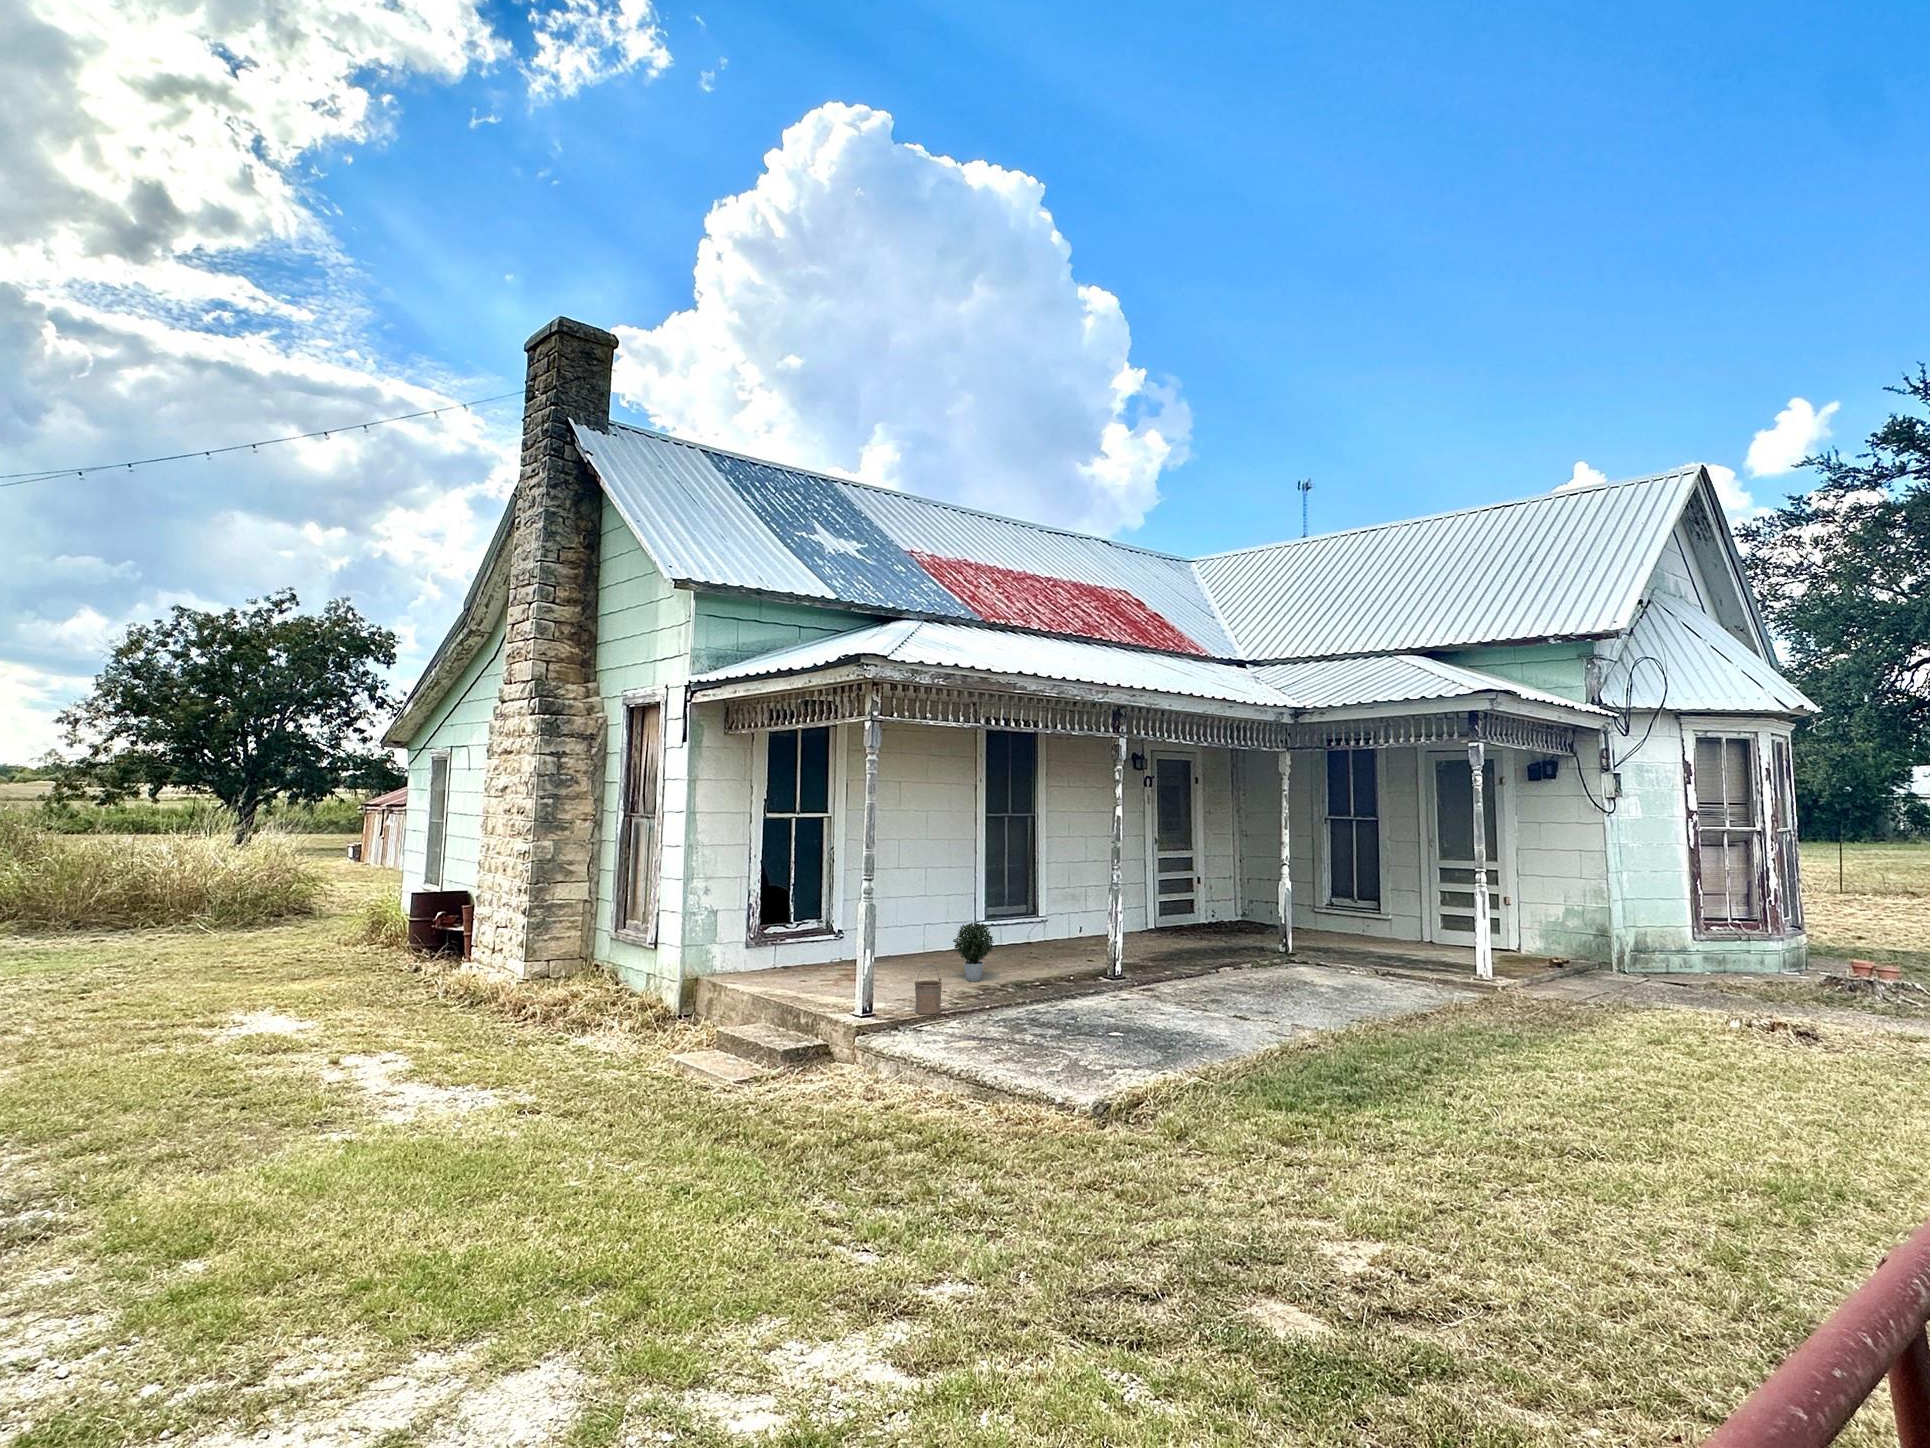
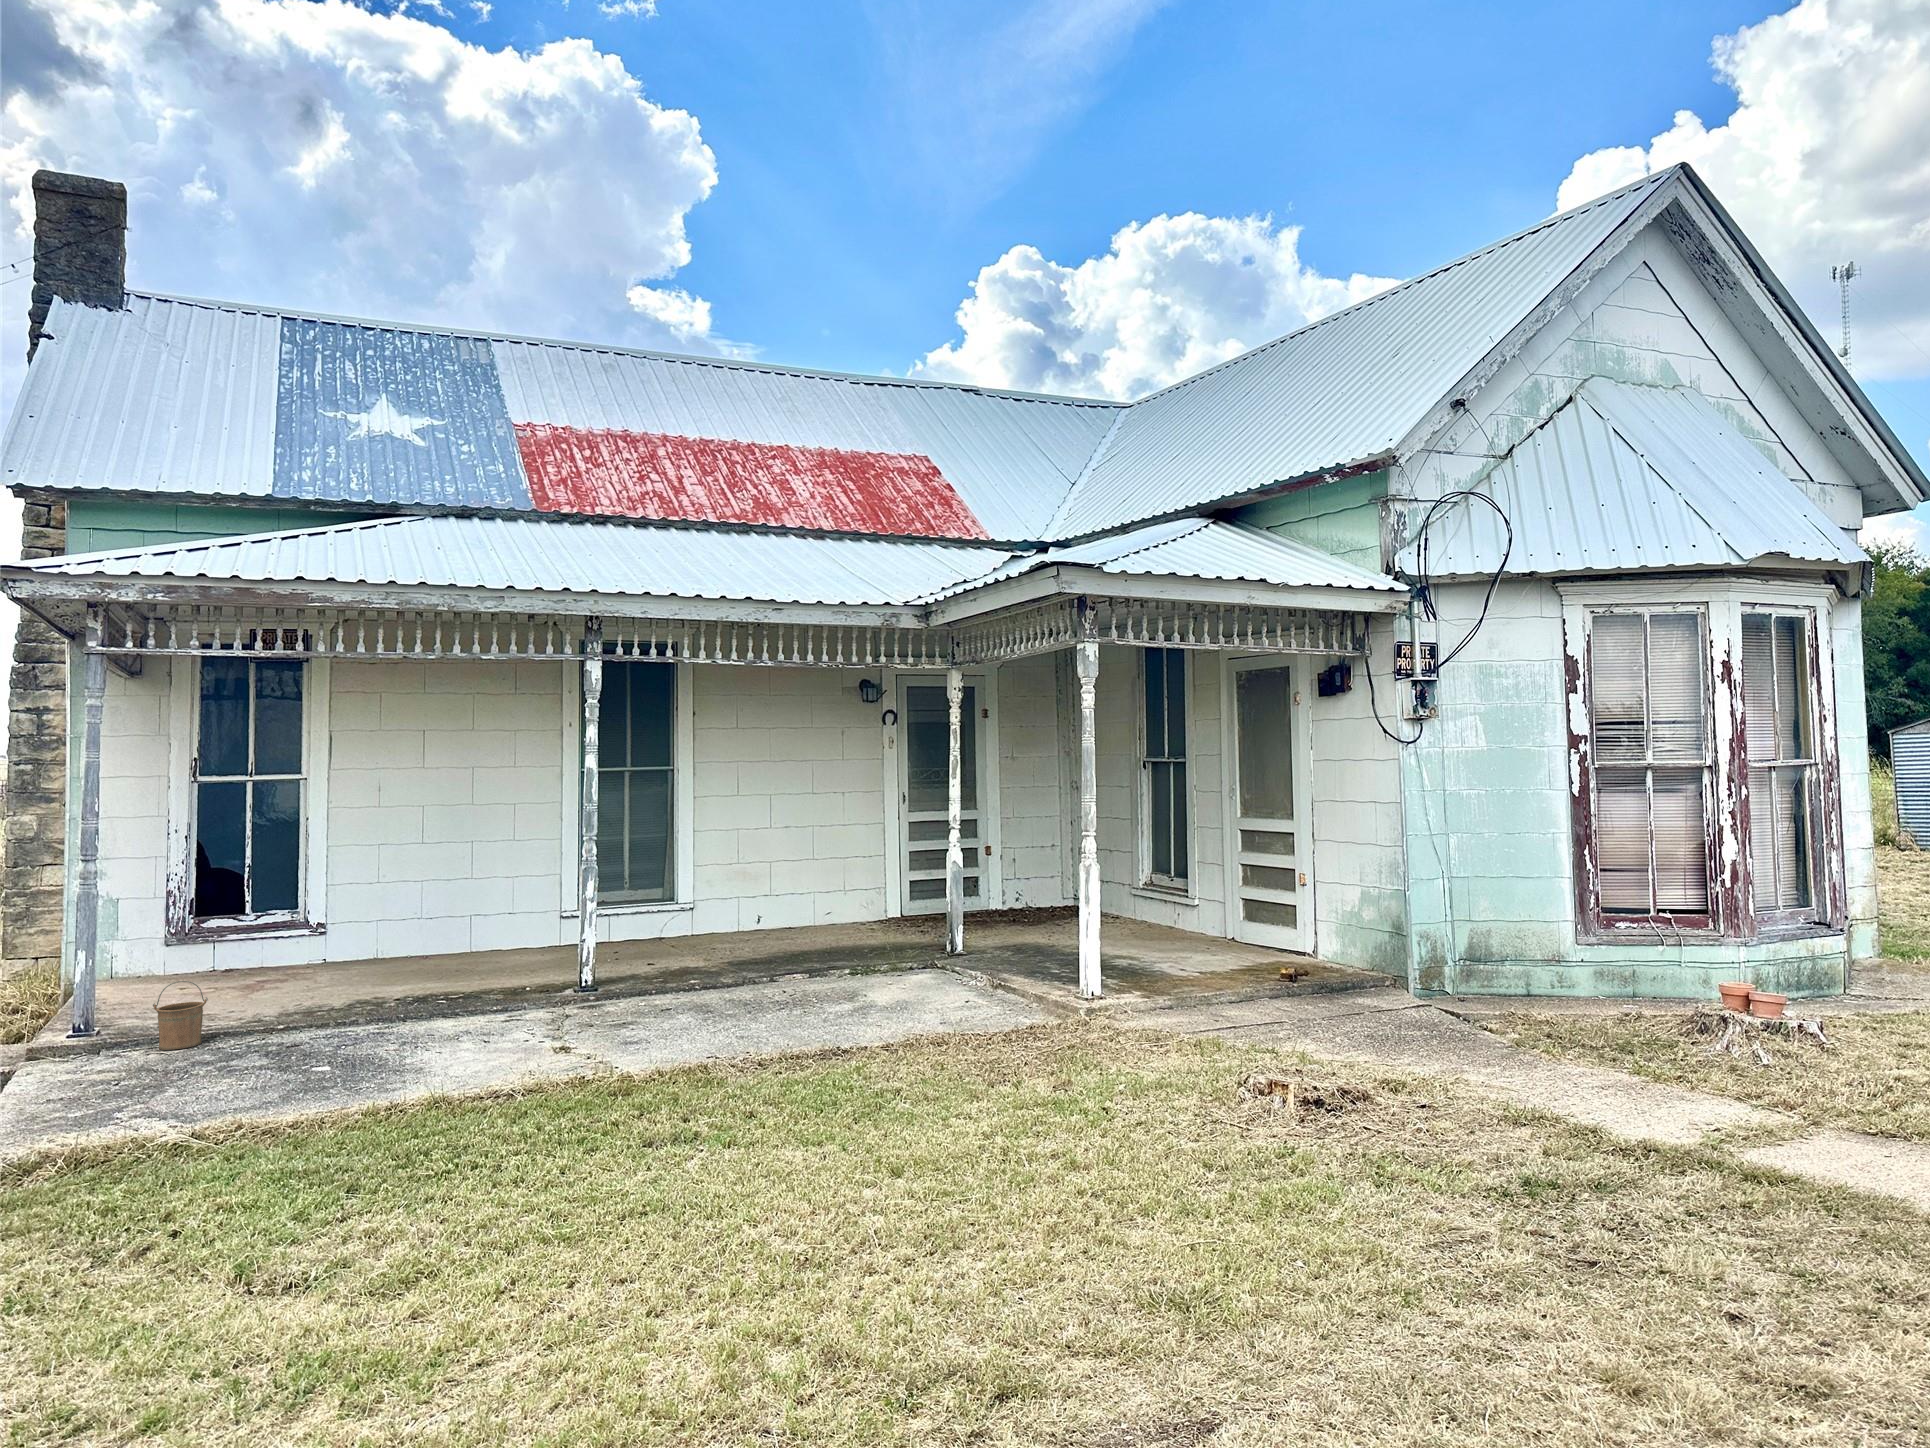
potted plant: present [953,922,994,982] -> none [357,917,421,998]

